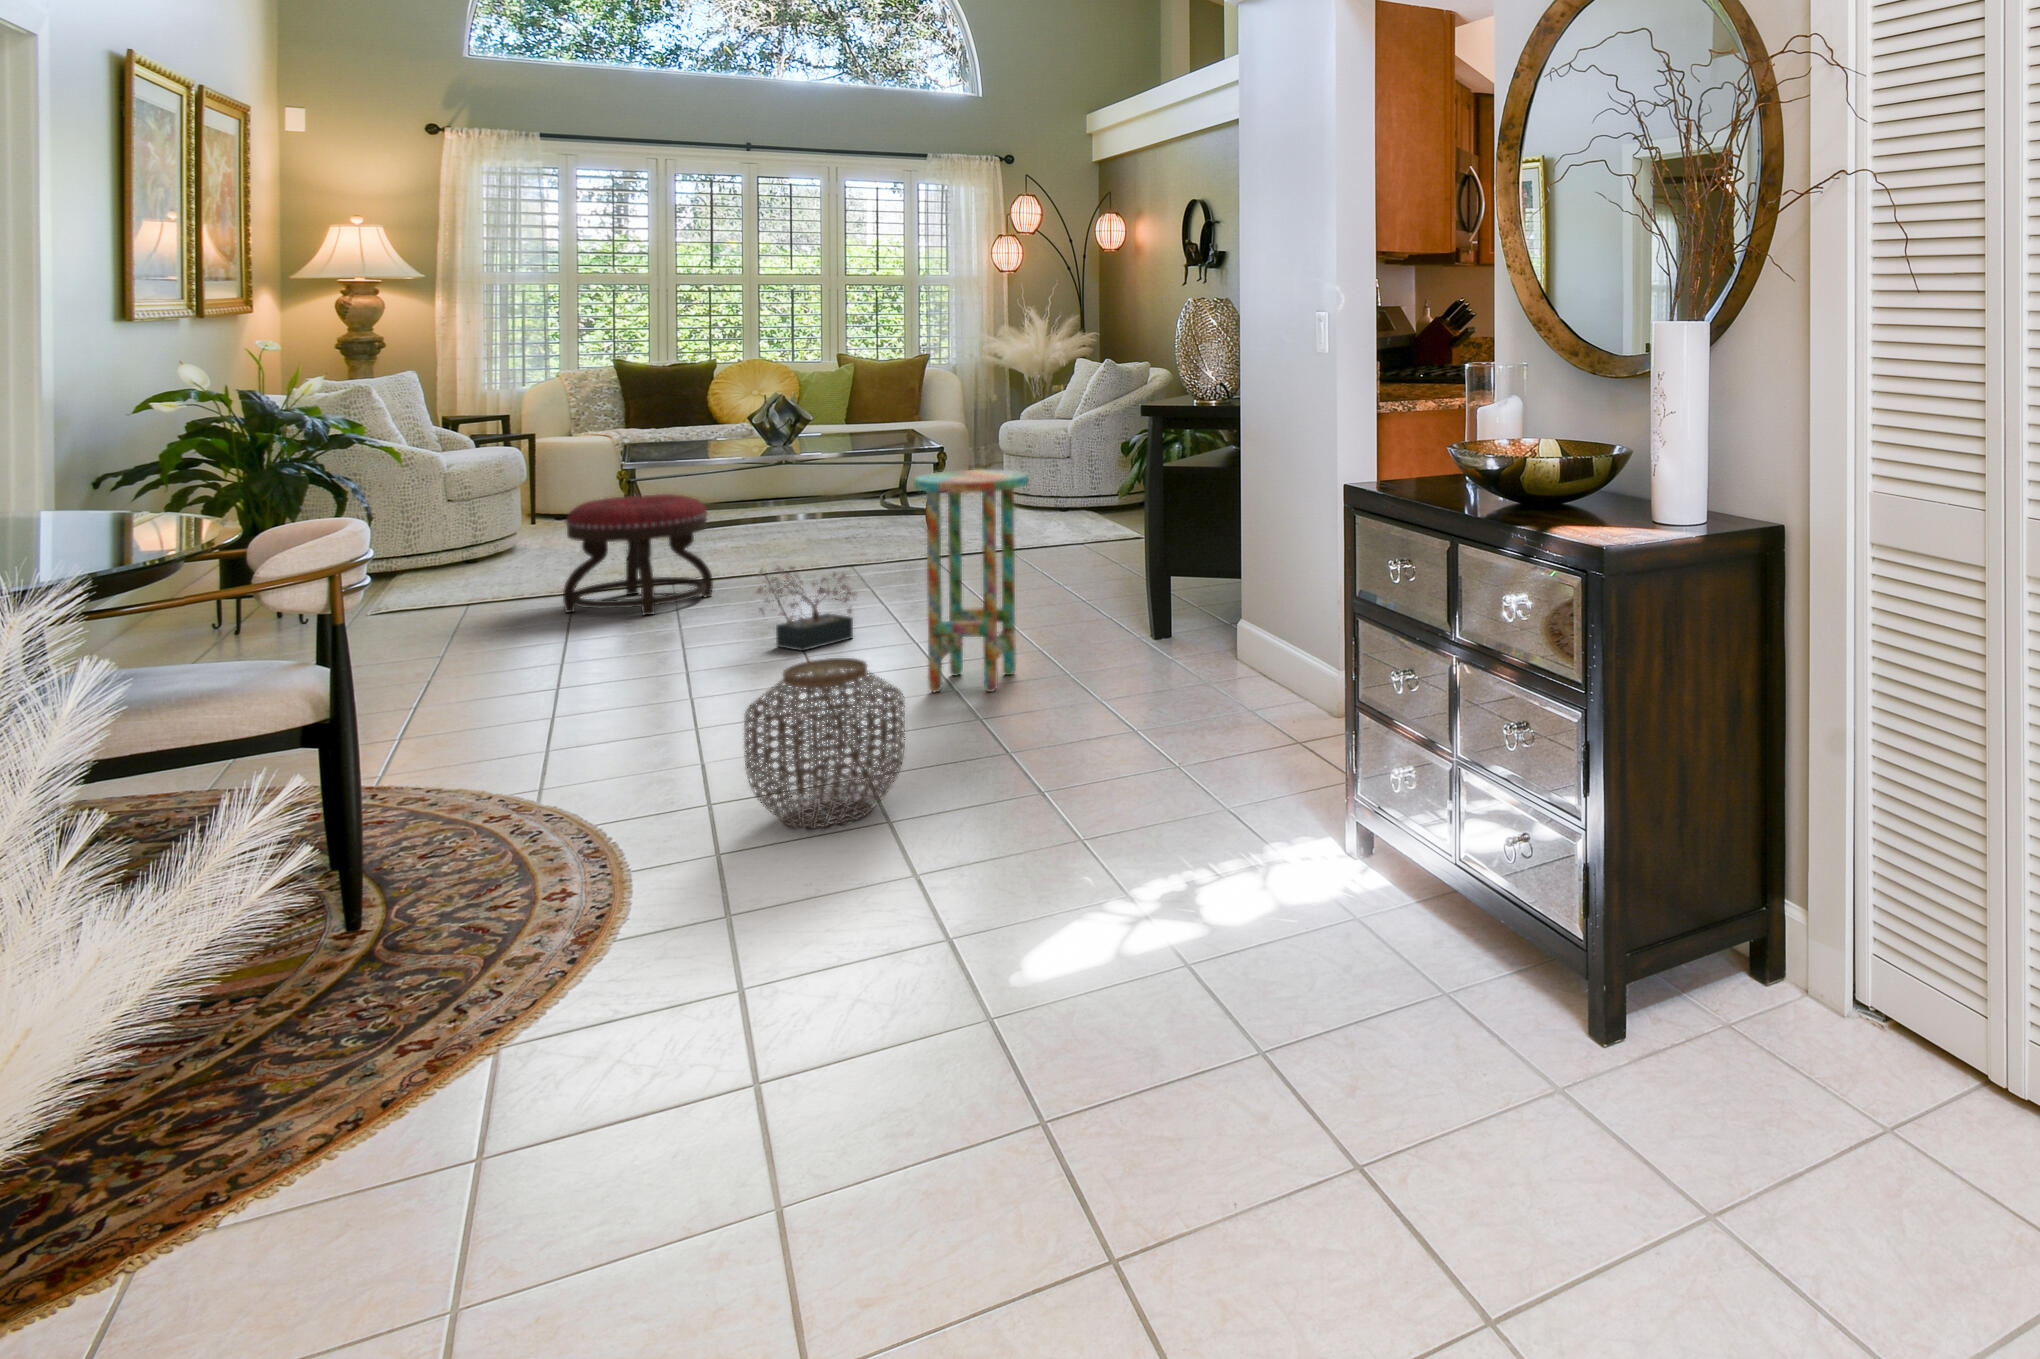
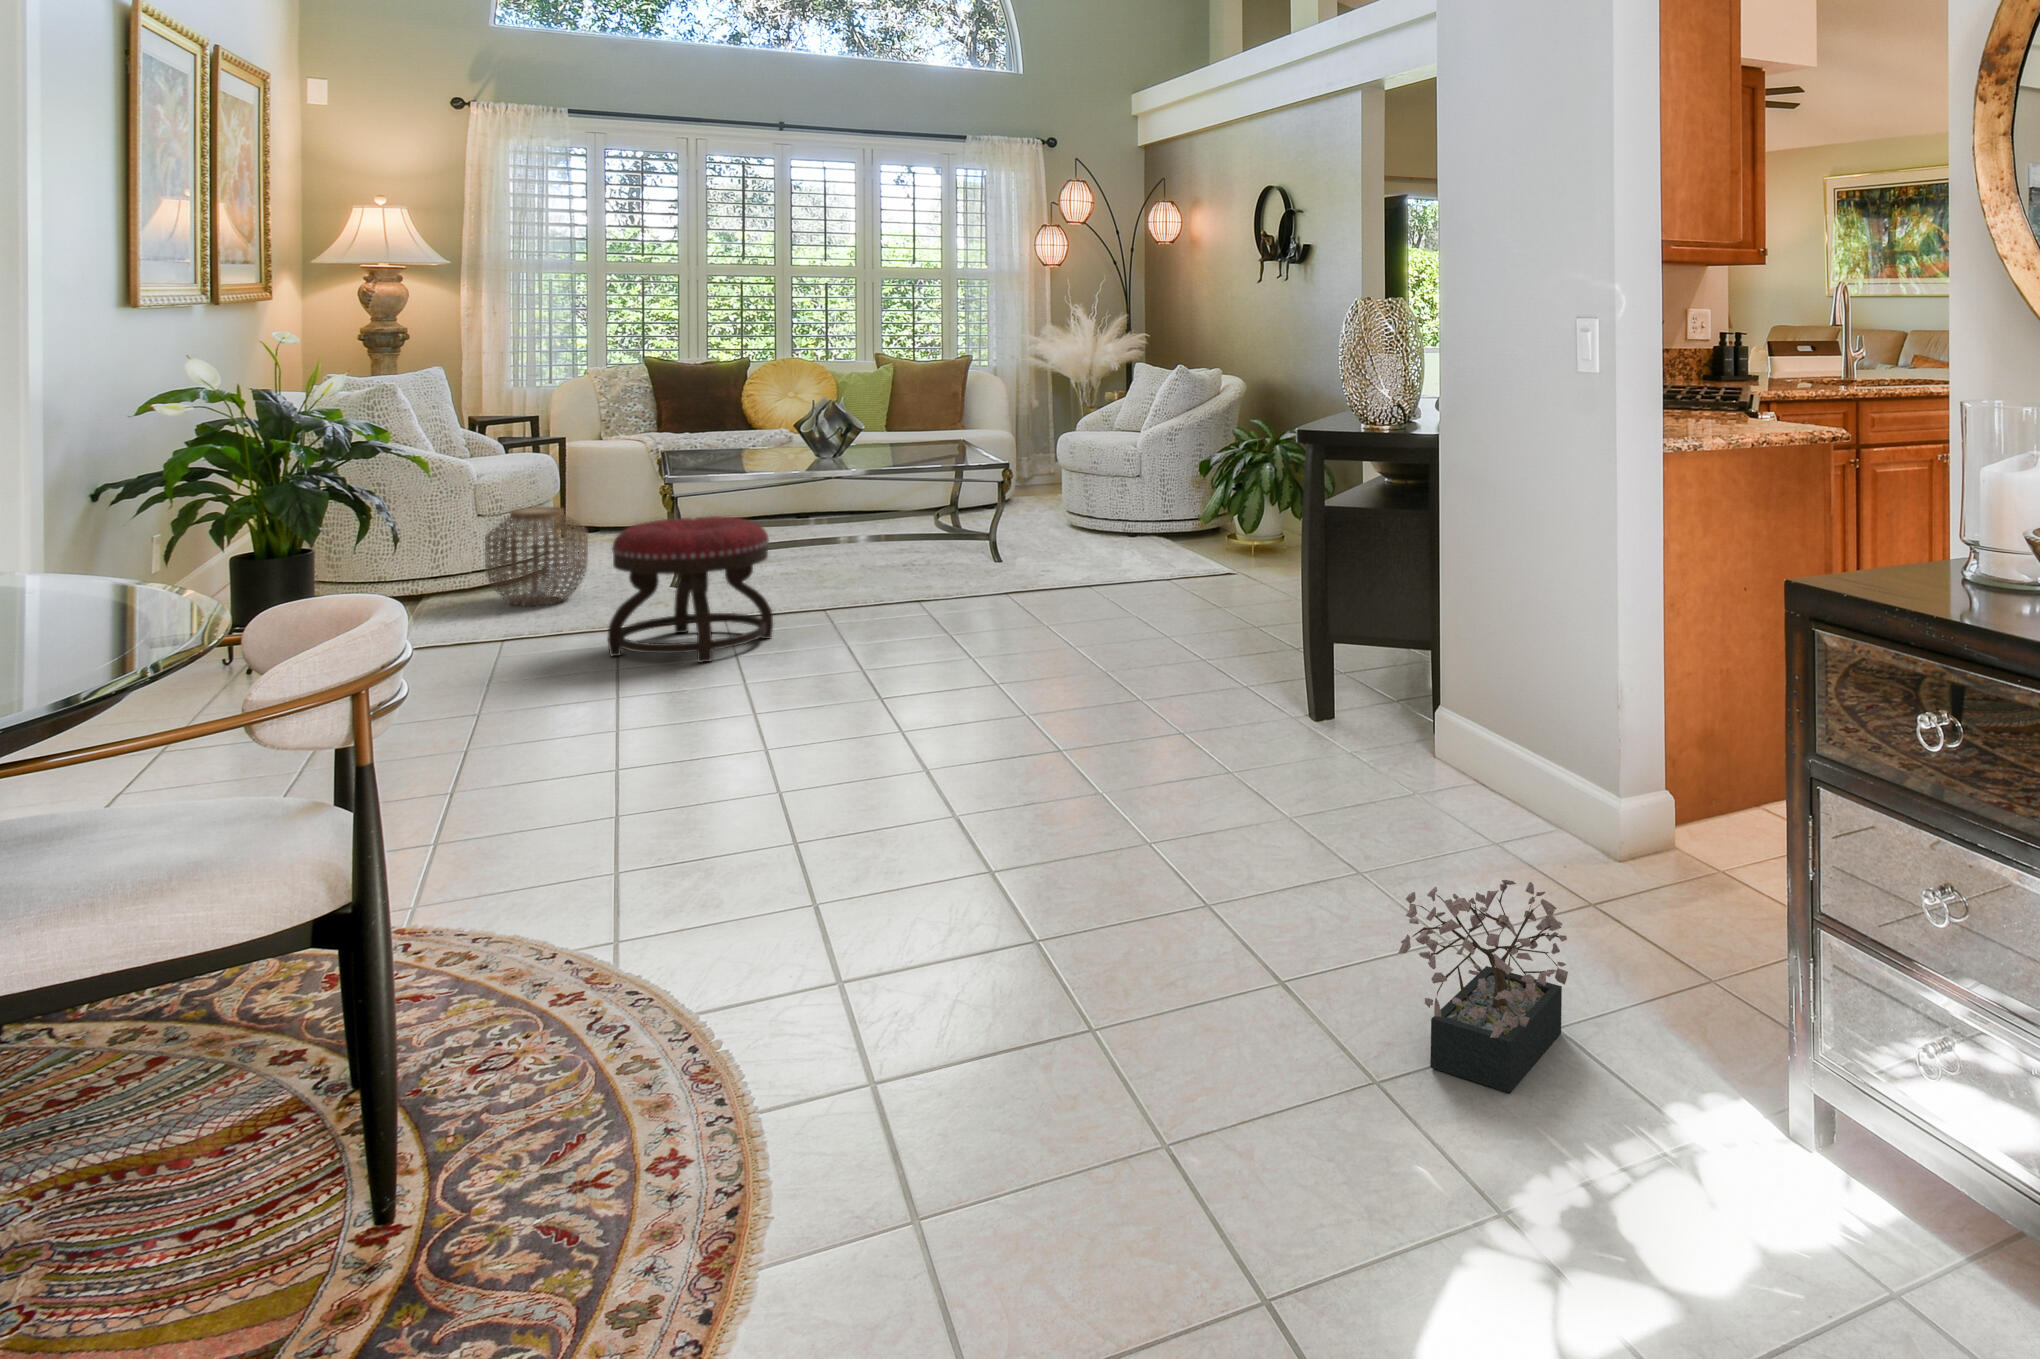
side table: present [914,470,1029,692] -> none [1056,503,1196,794]
decorative plant: present [757,567,856,651] -> present [1398,880,1568,1093]
woven basket: present [744,658,905,828] -> present [485,507,588,606]

